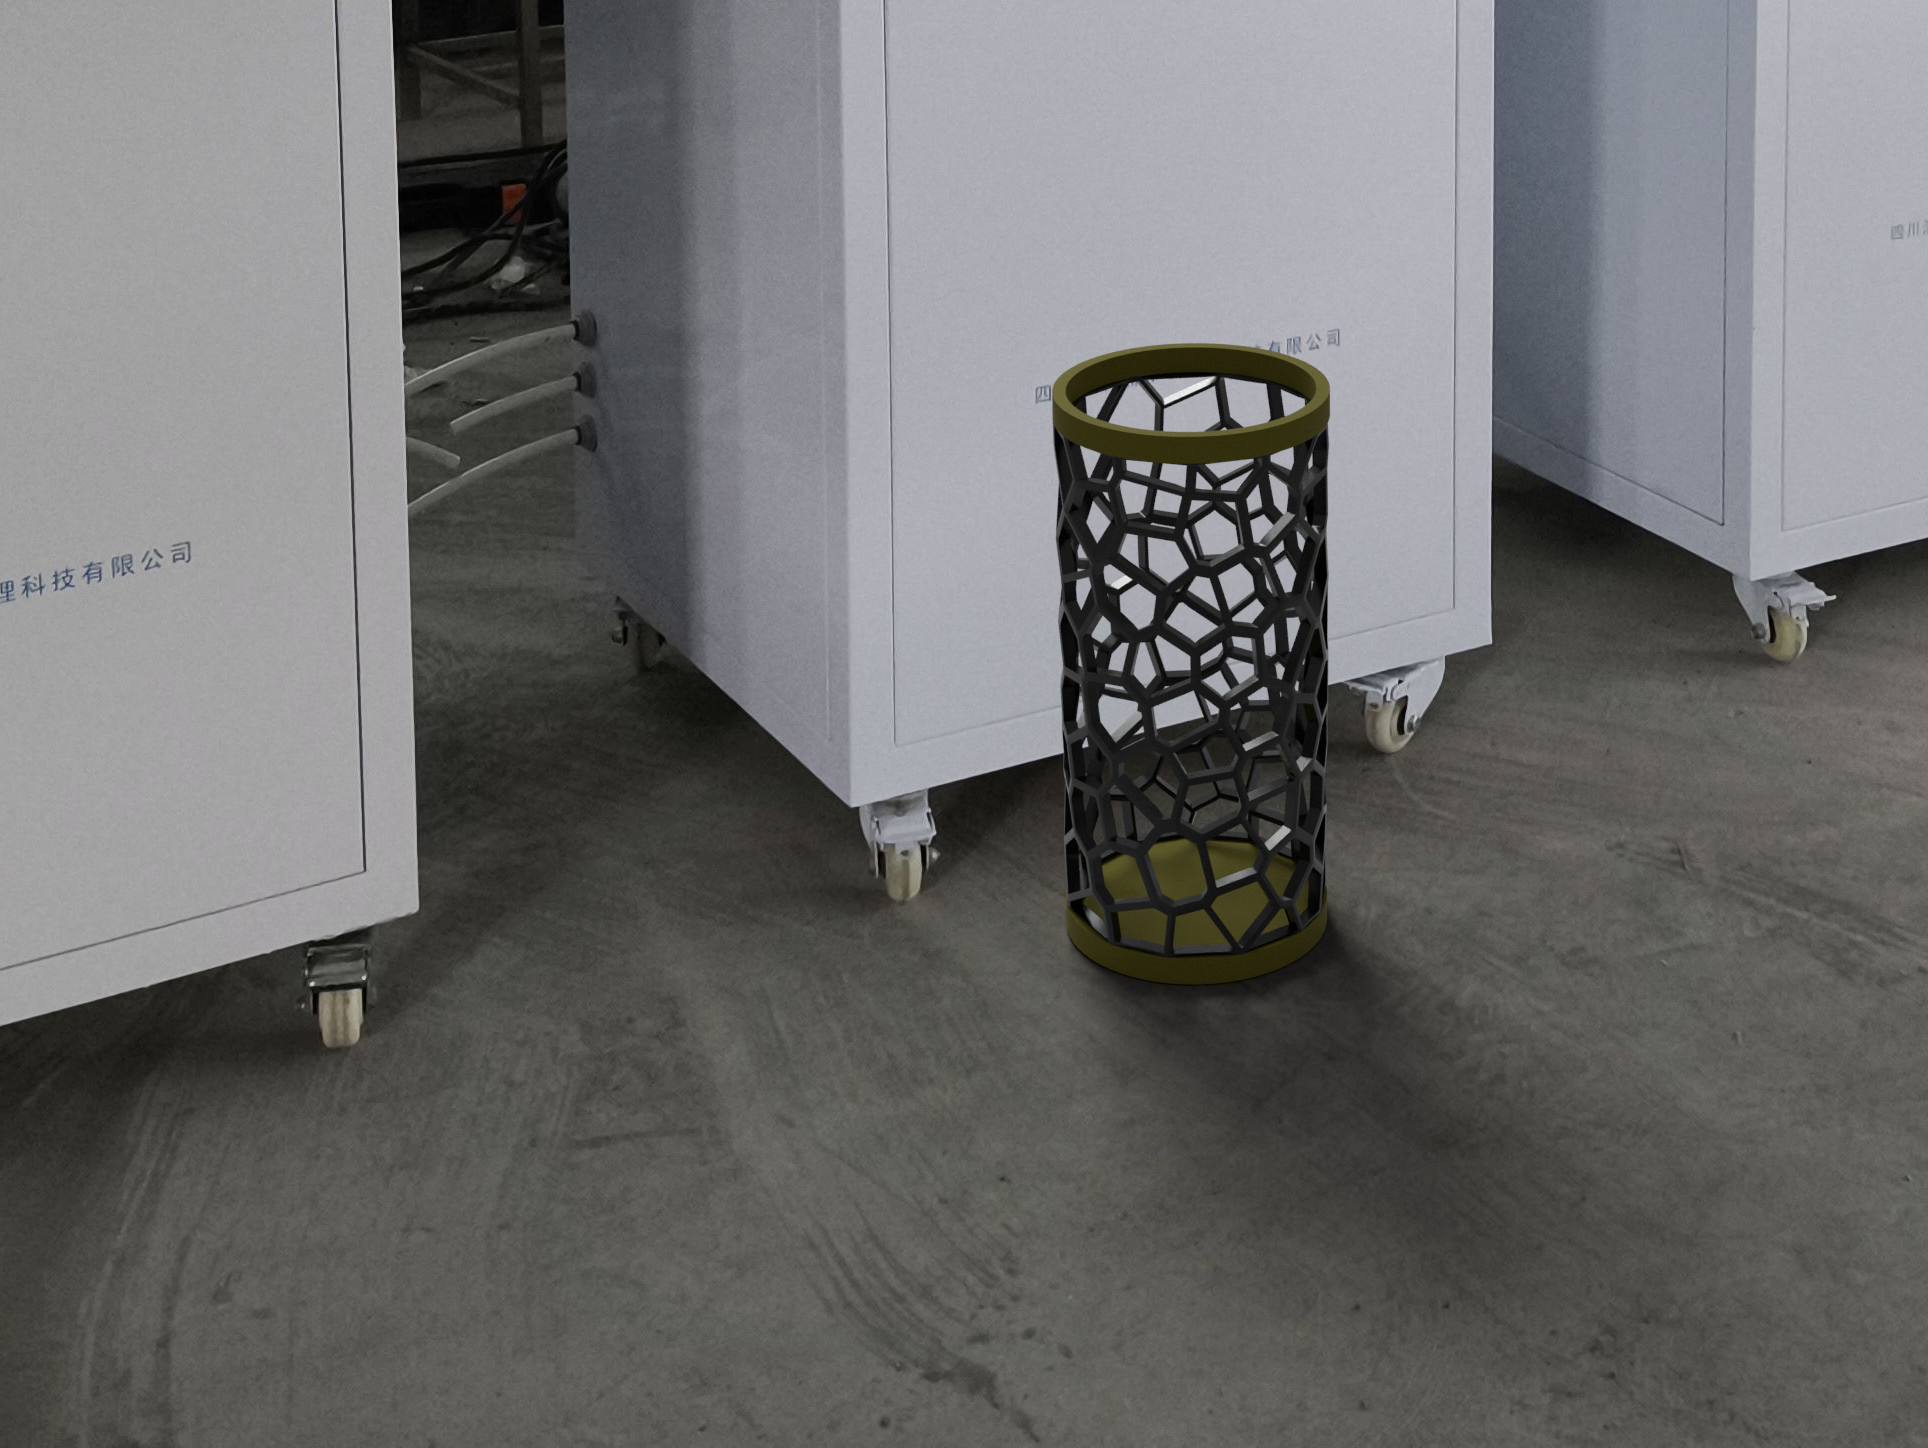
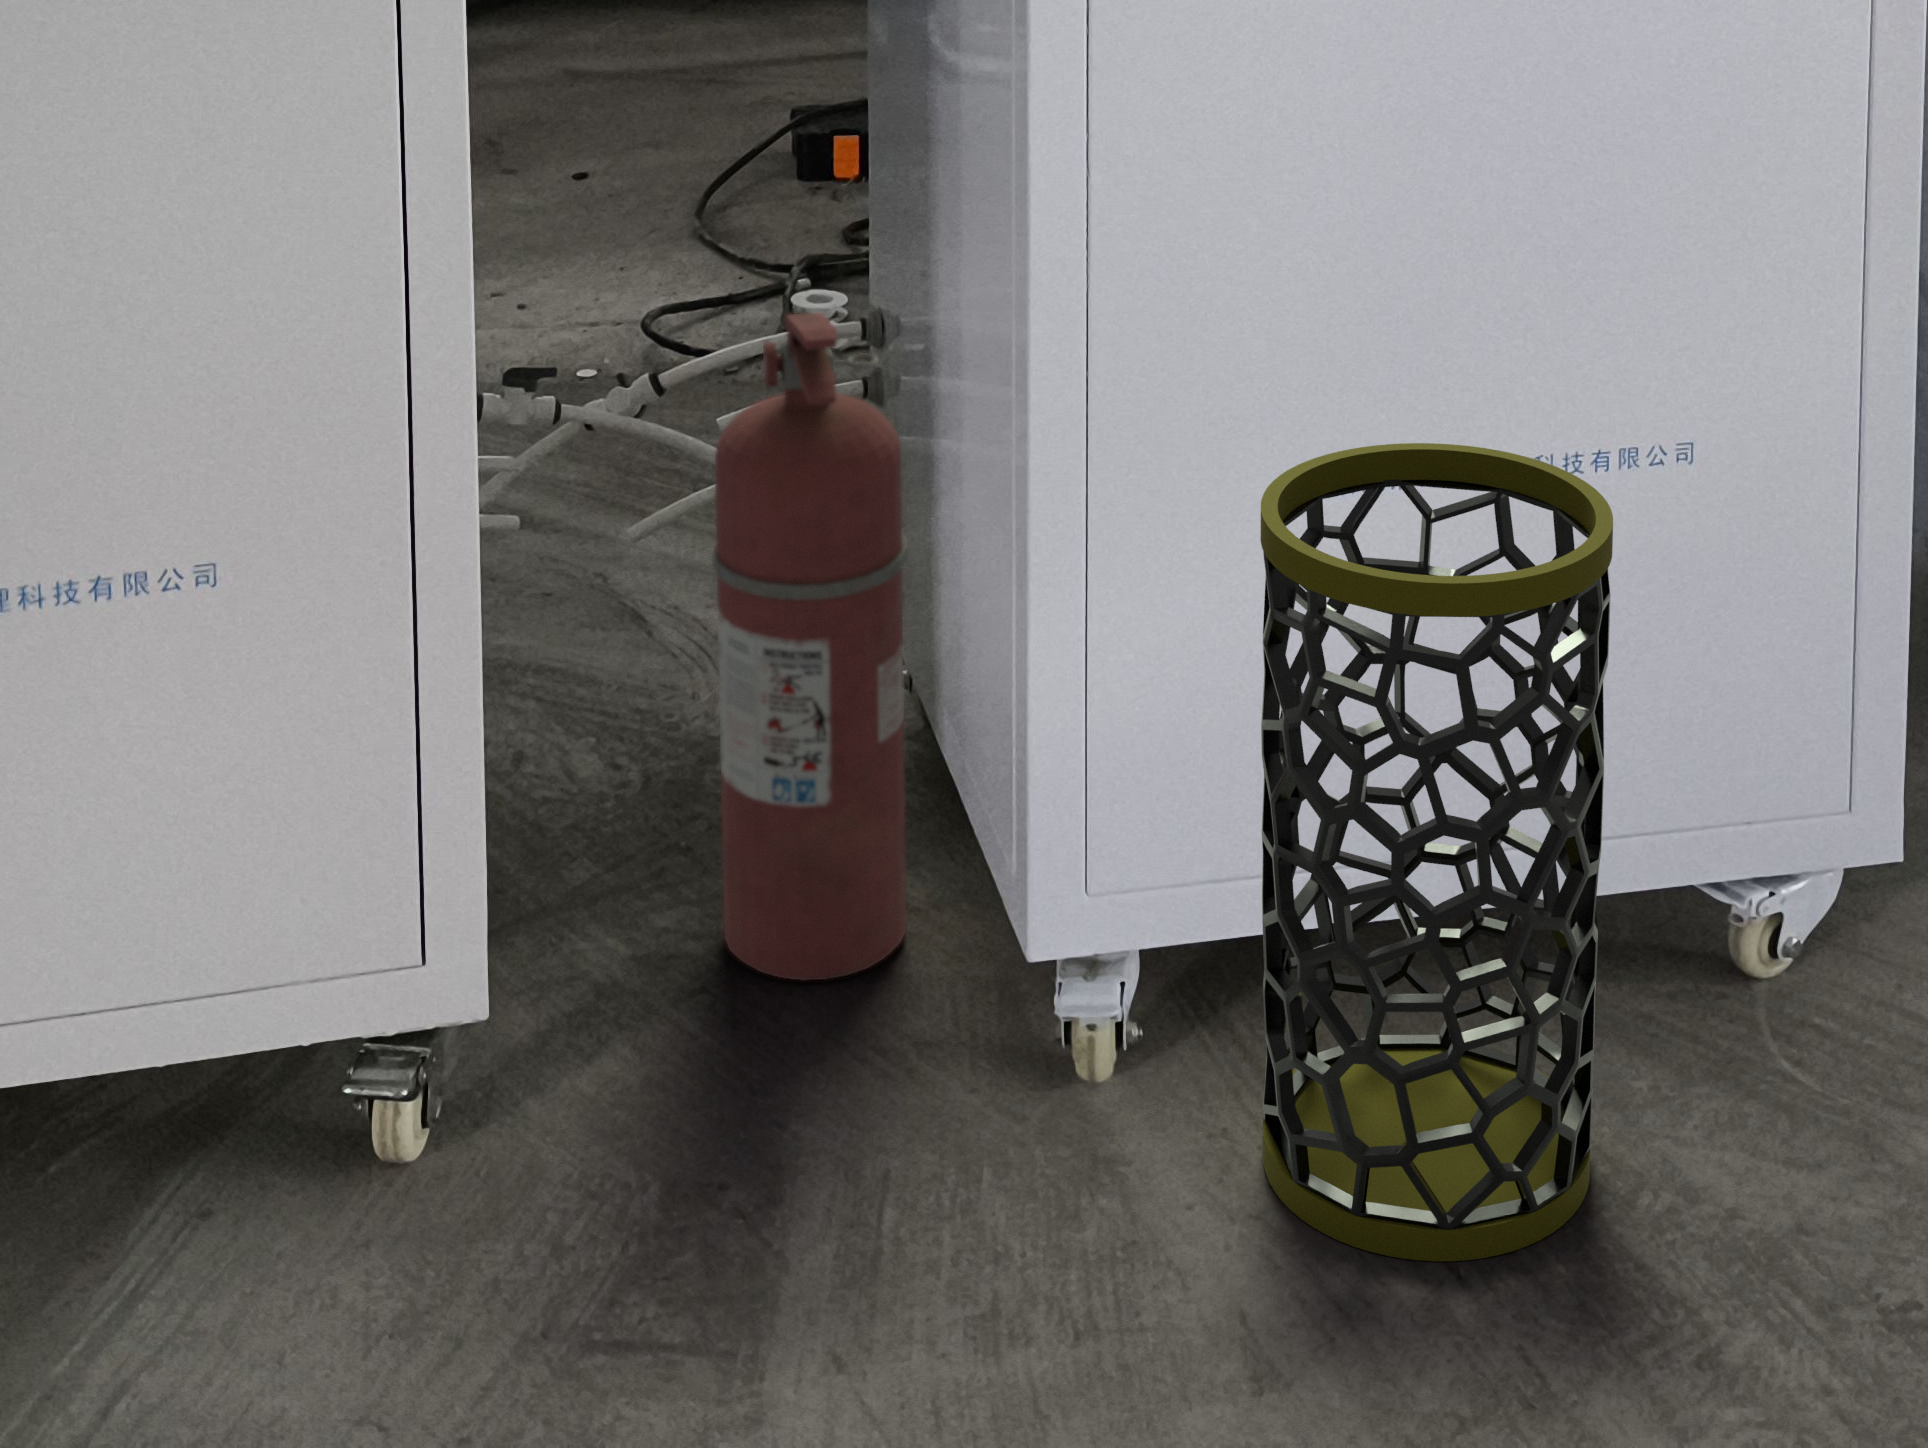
fire extinguisher: none [530,304,705,882] -> present [712,313,907,980]

